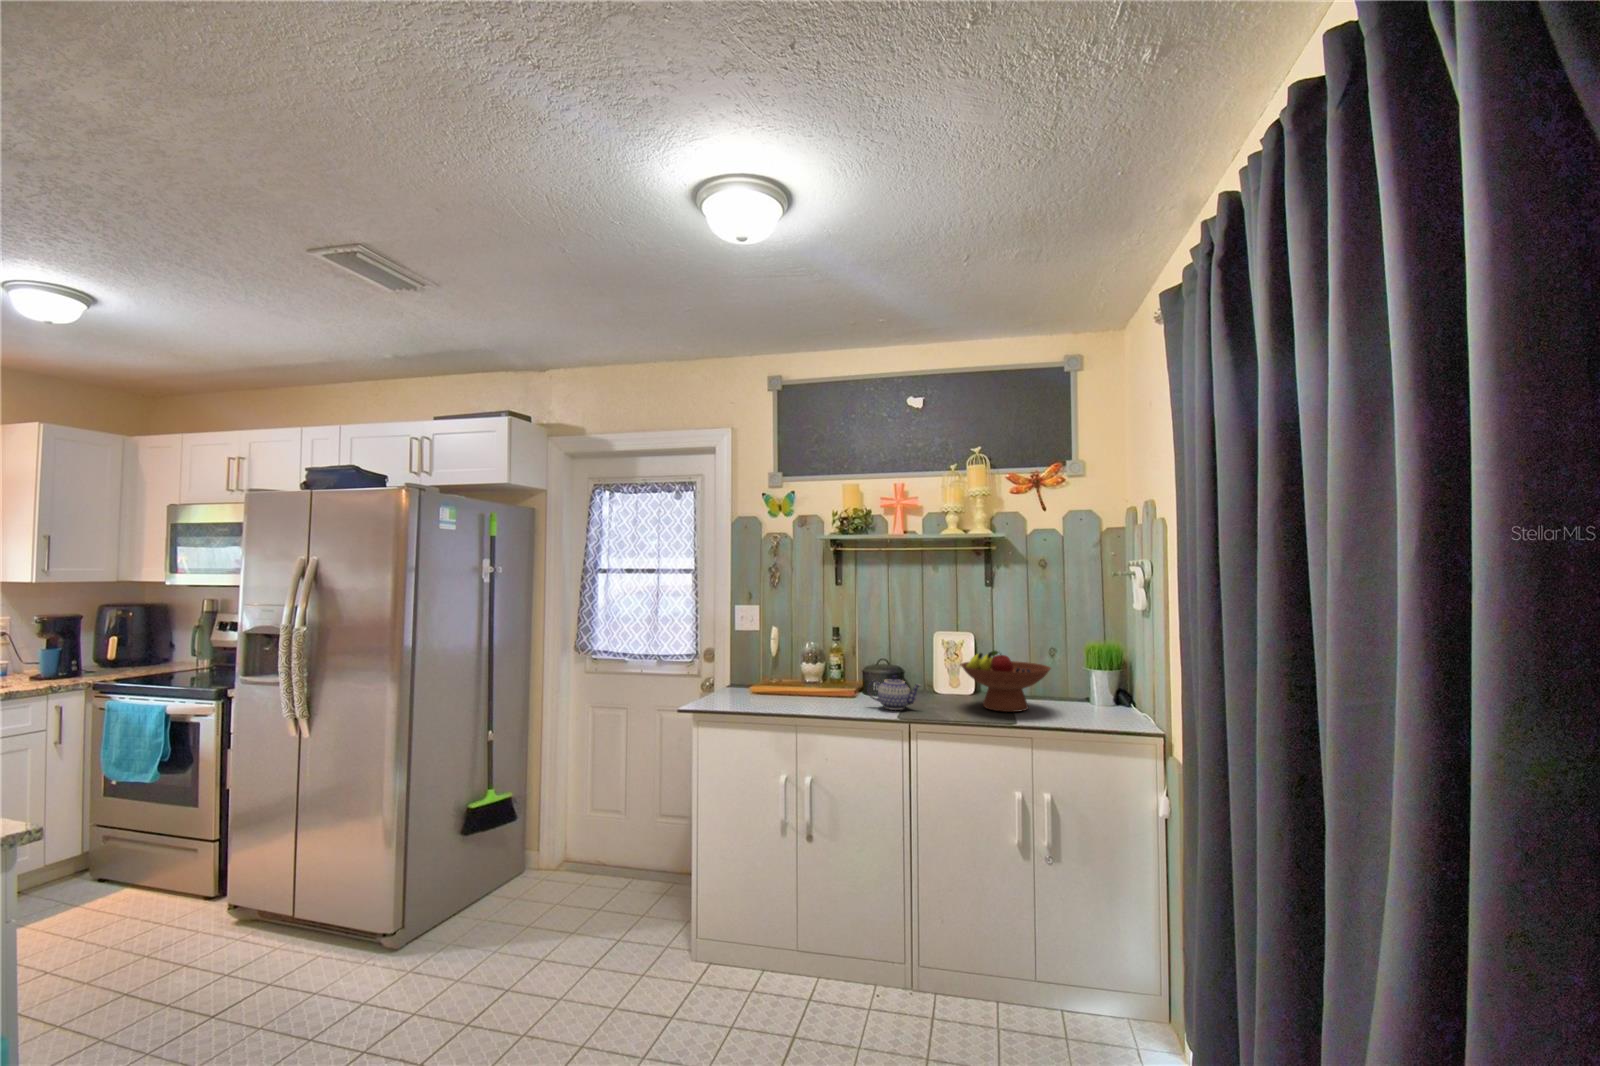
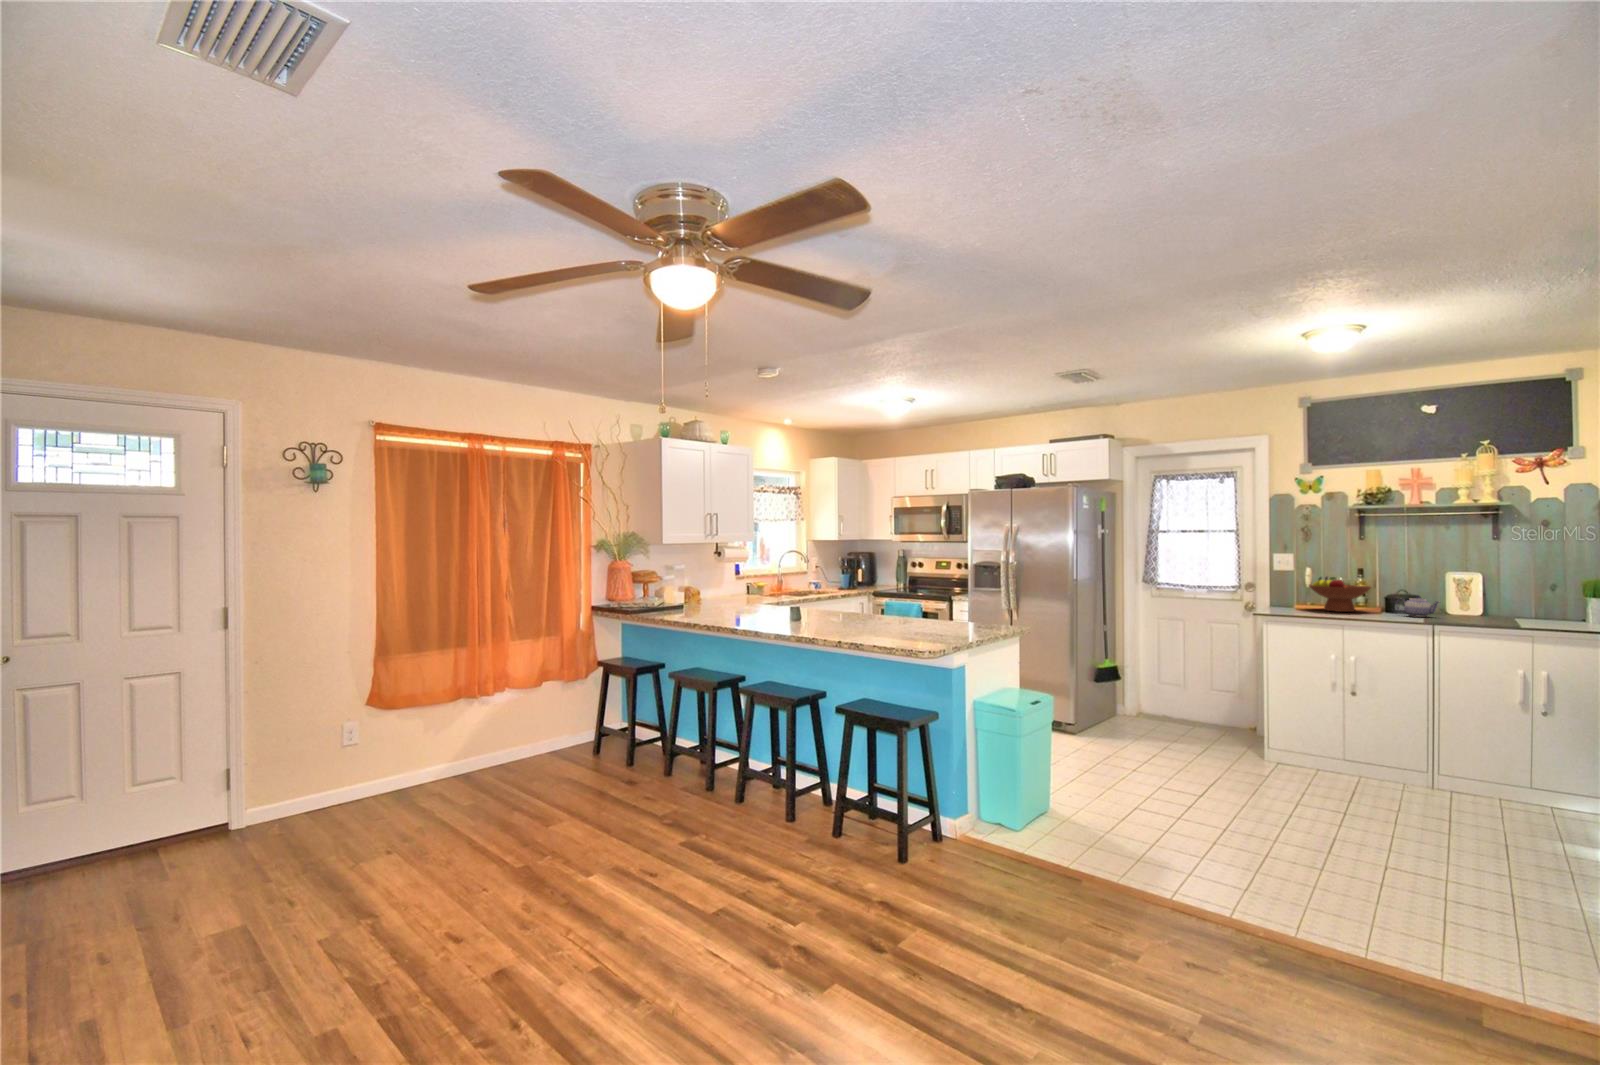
fruit bowl: present [961,650,1051,712] -> present [1309,577,1371,612]

